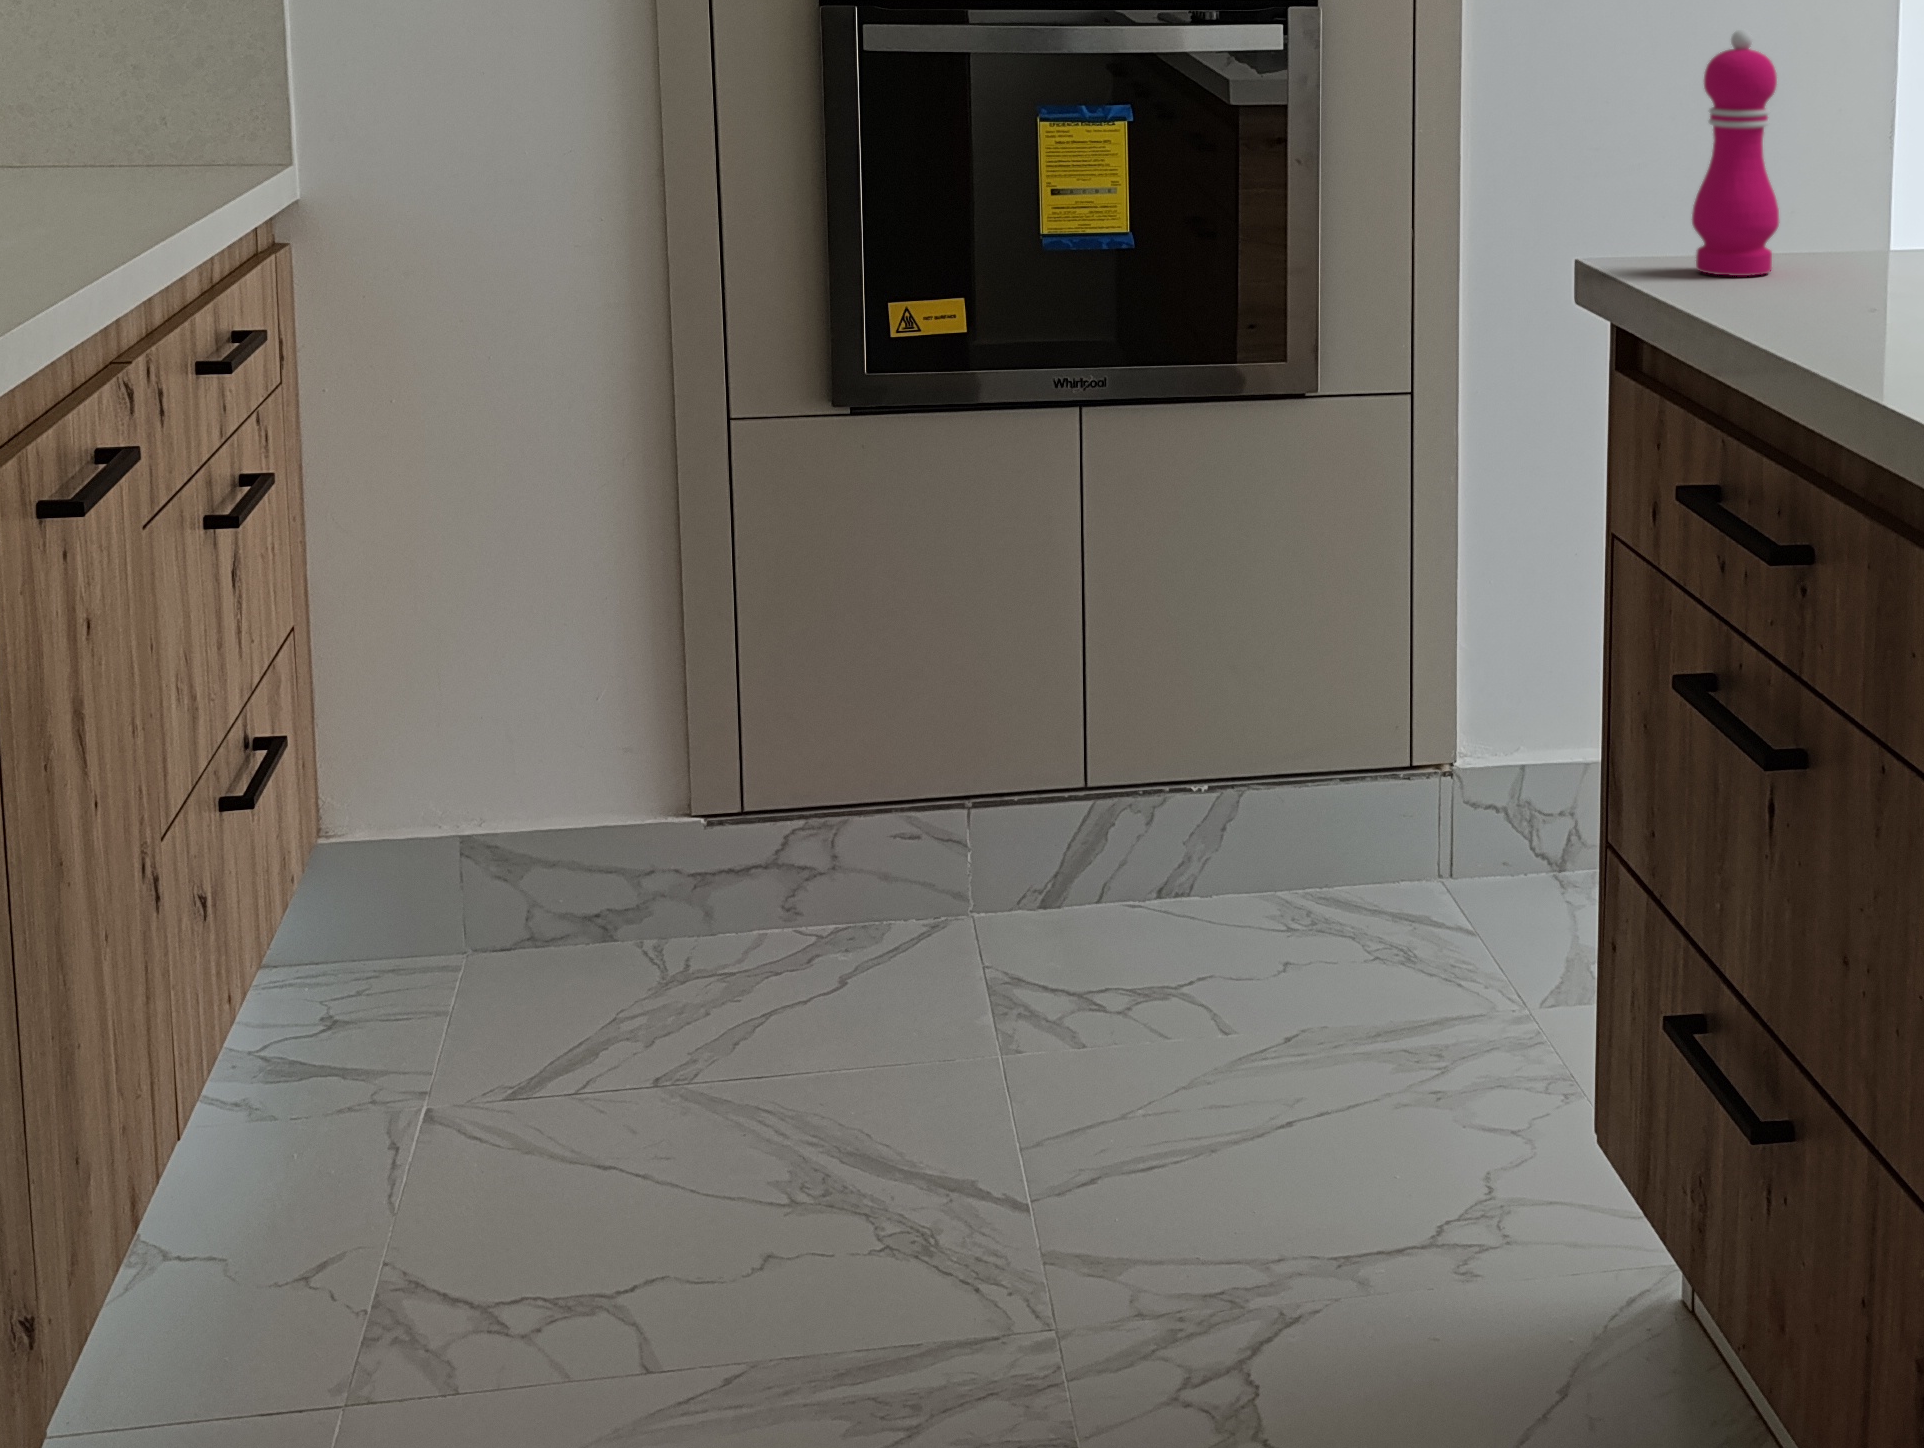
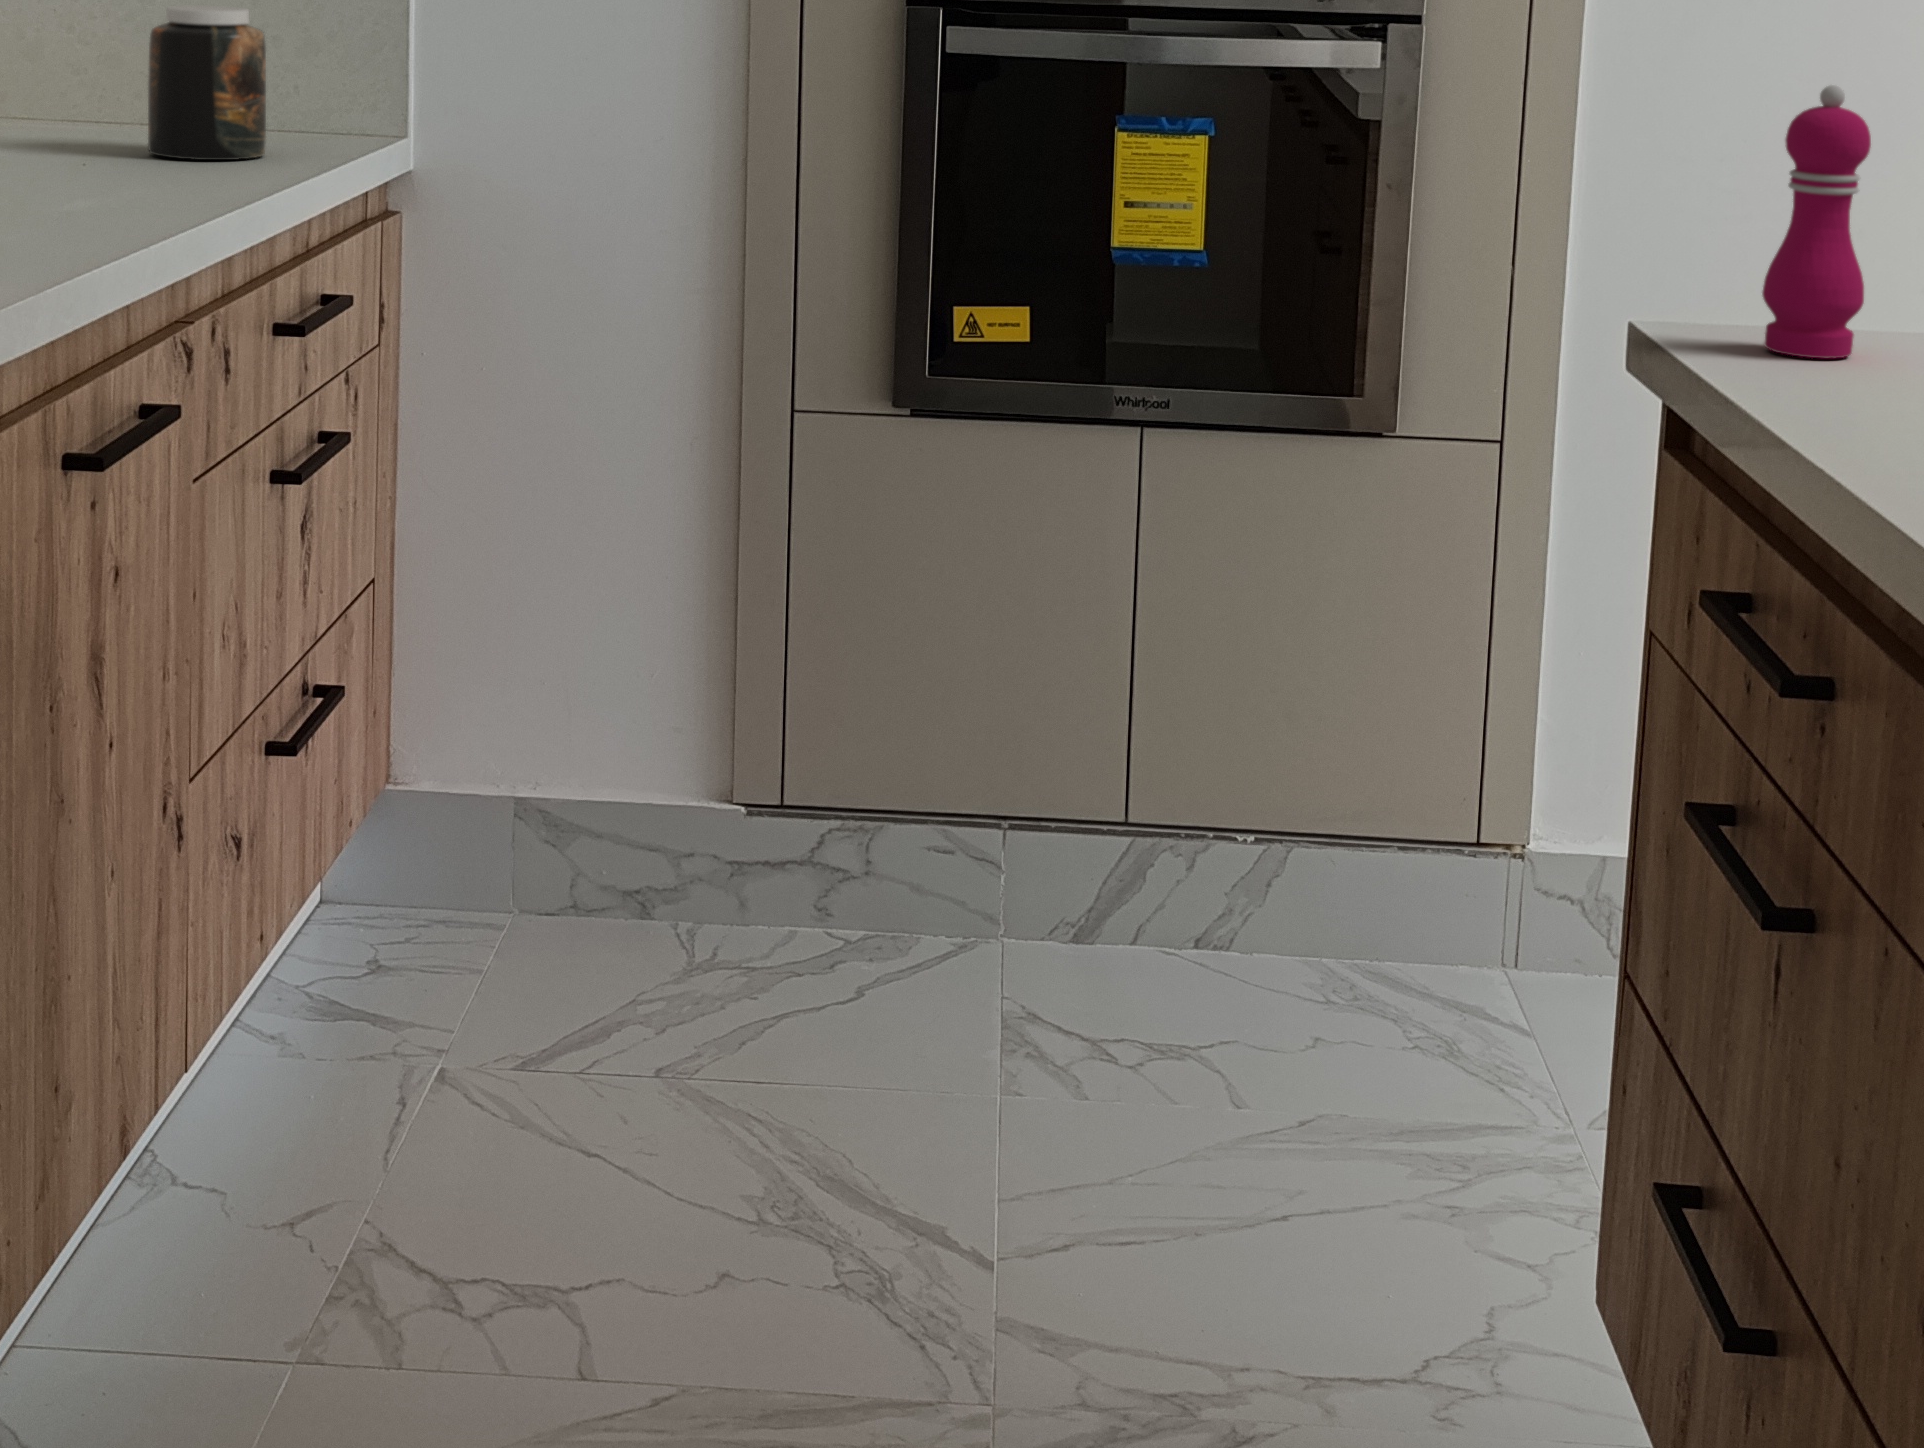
jar: none [26,35,165,197] -> present [148,5,266,160]

